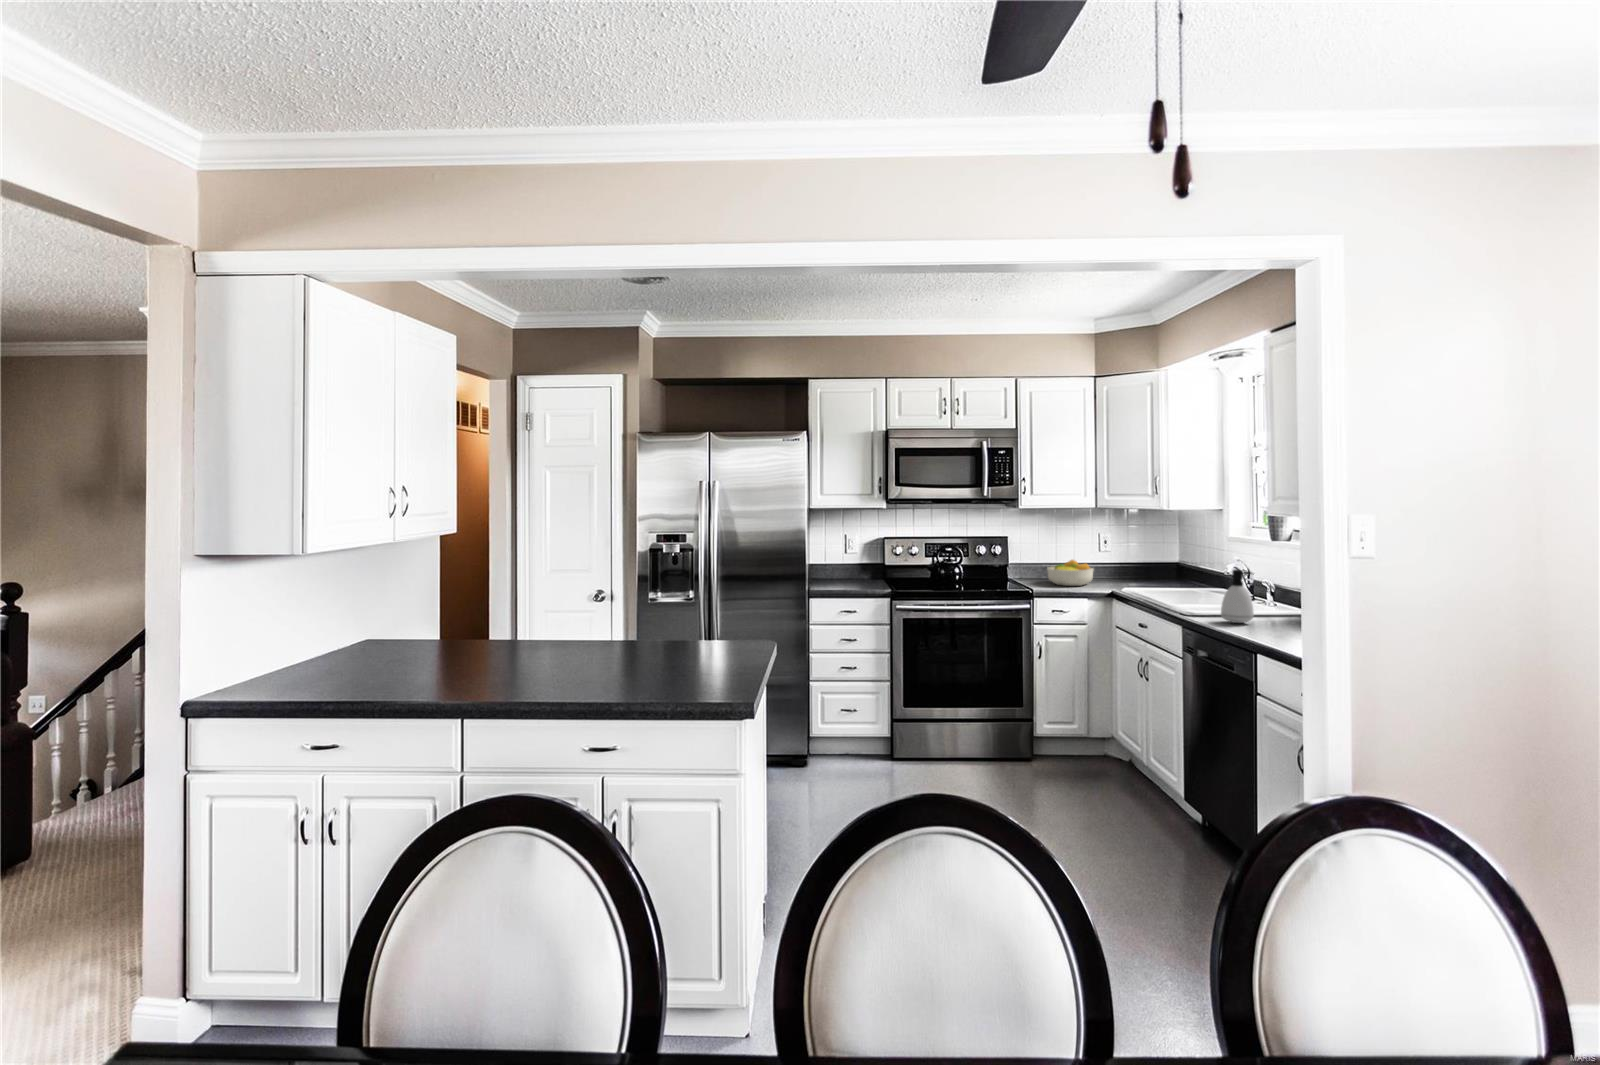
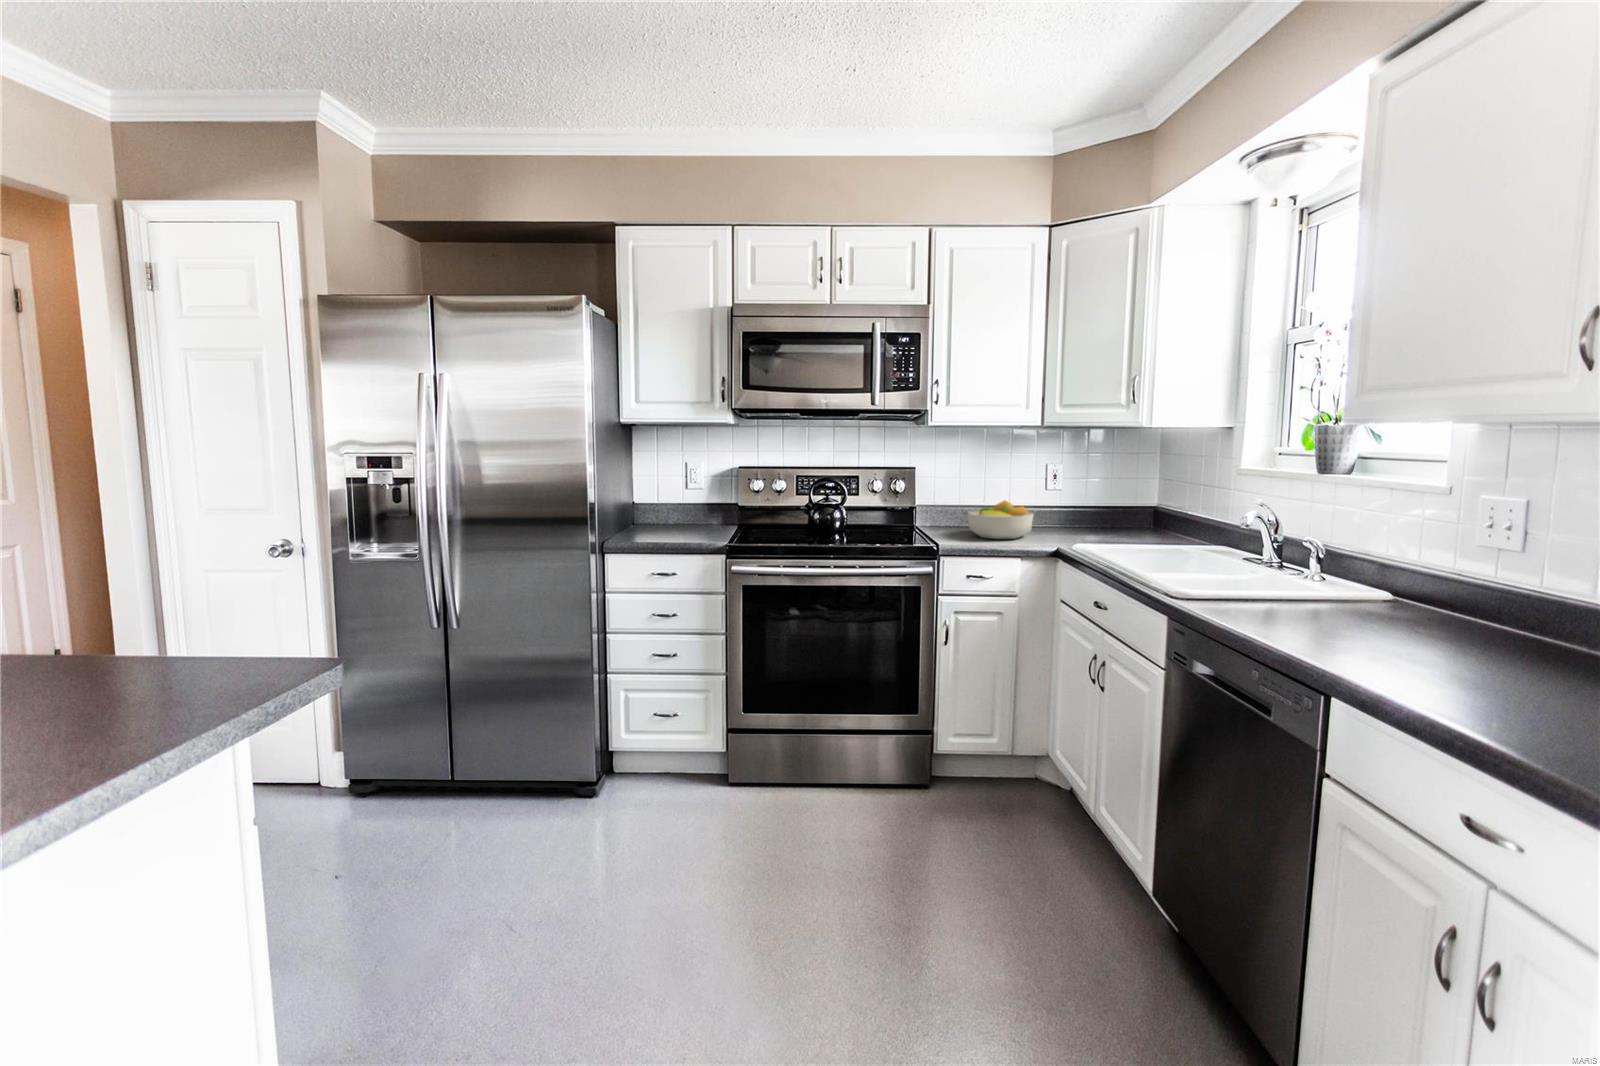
soap dispenser: present [1221,569,1254,623] -> none [1242,520,1313,621]

